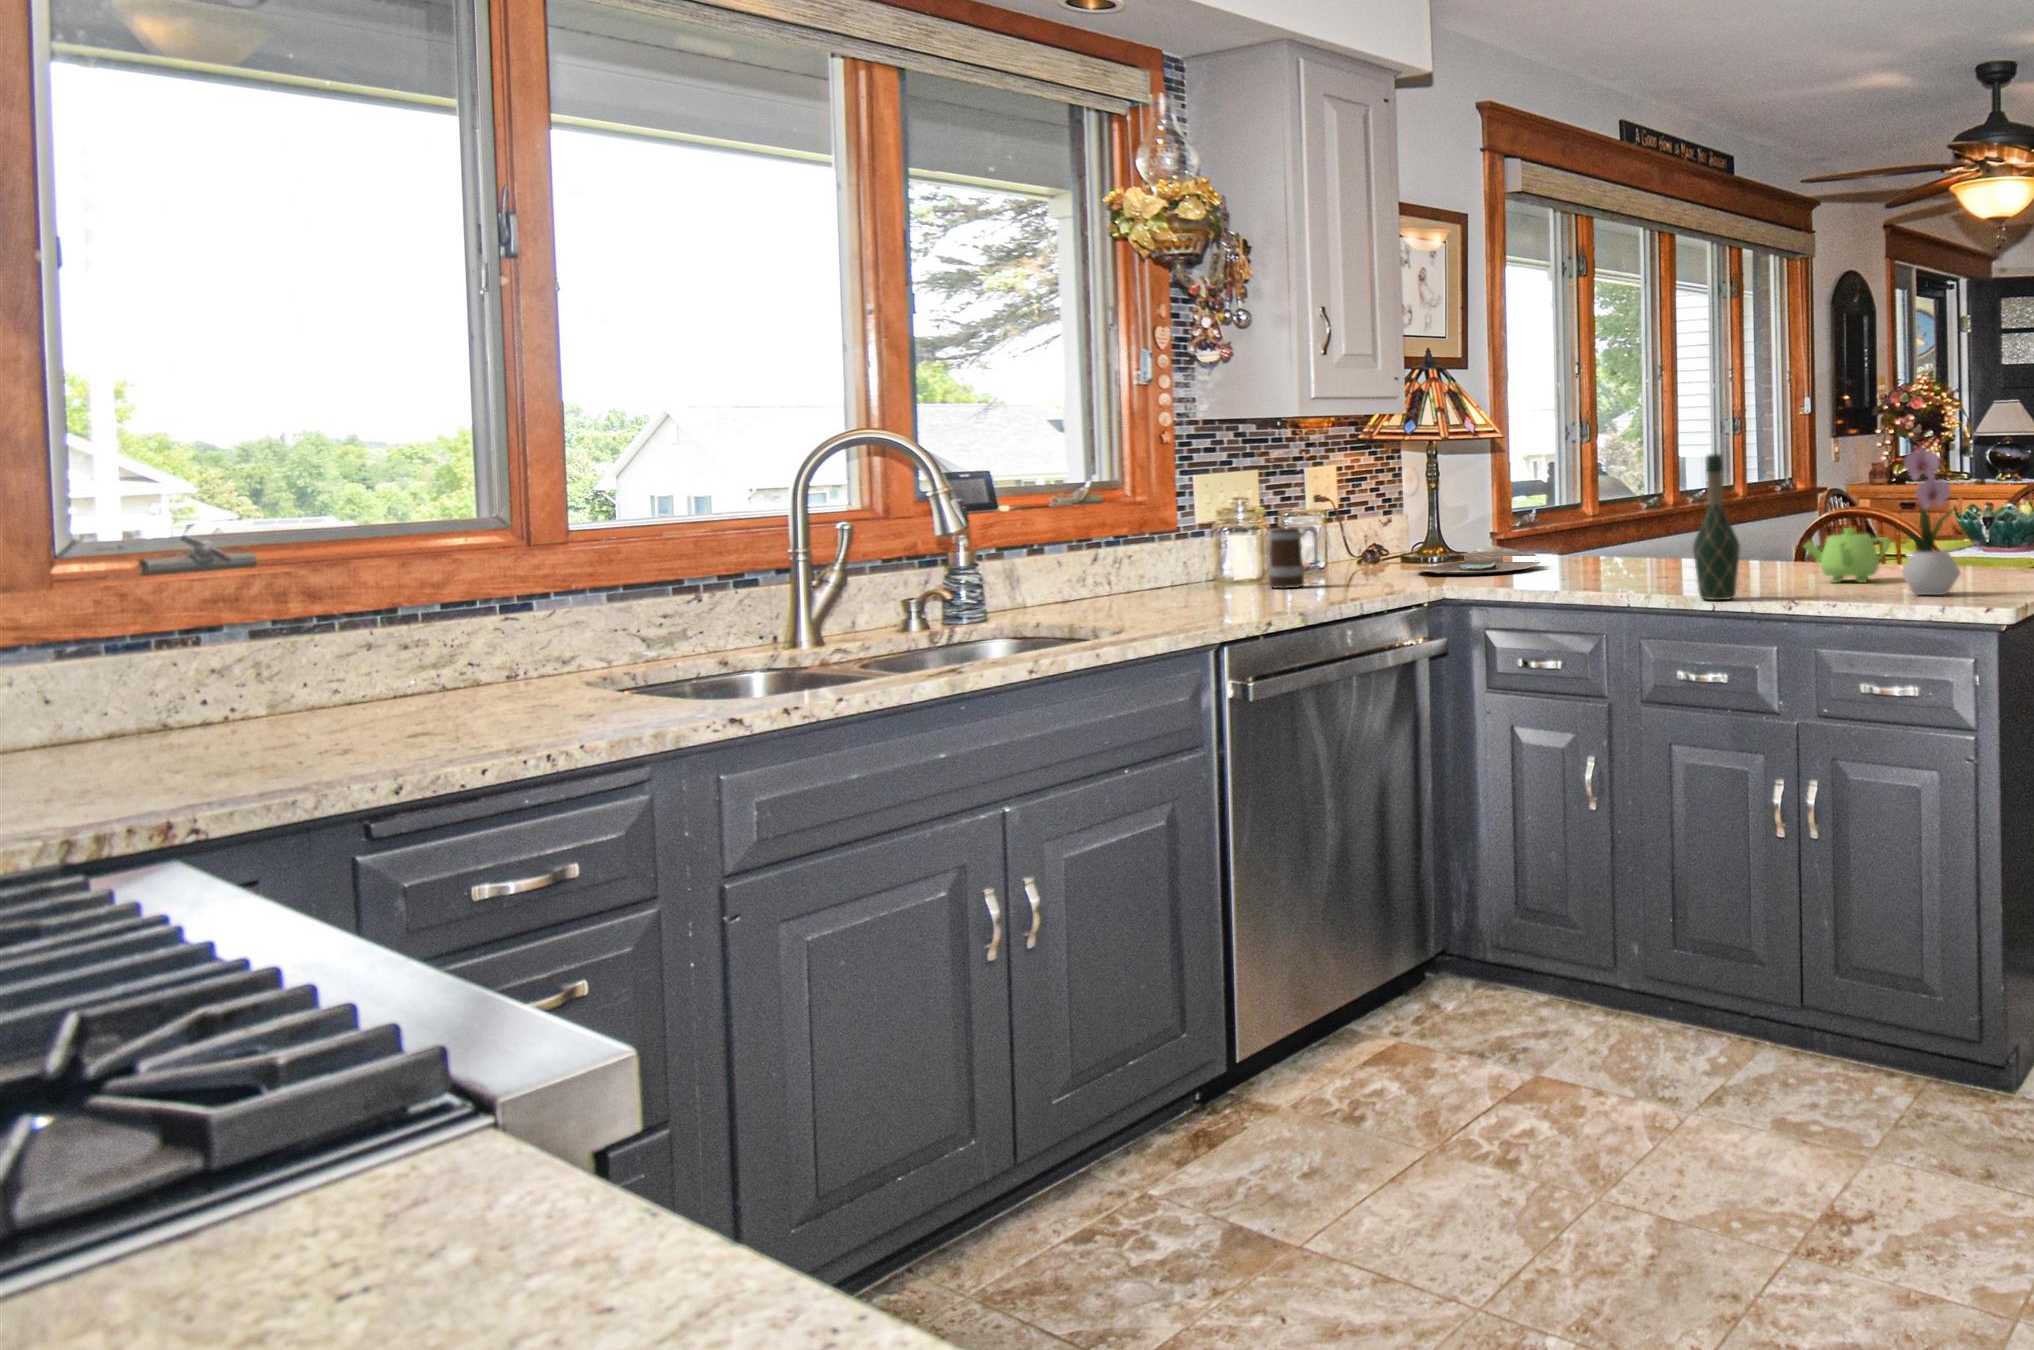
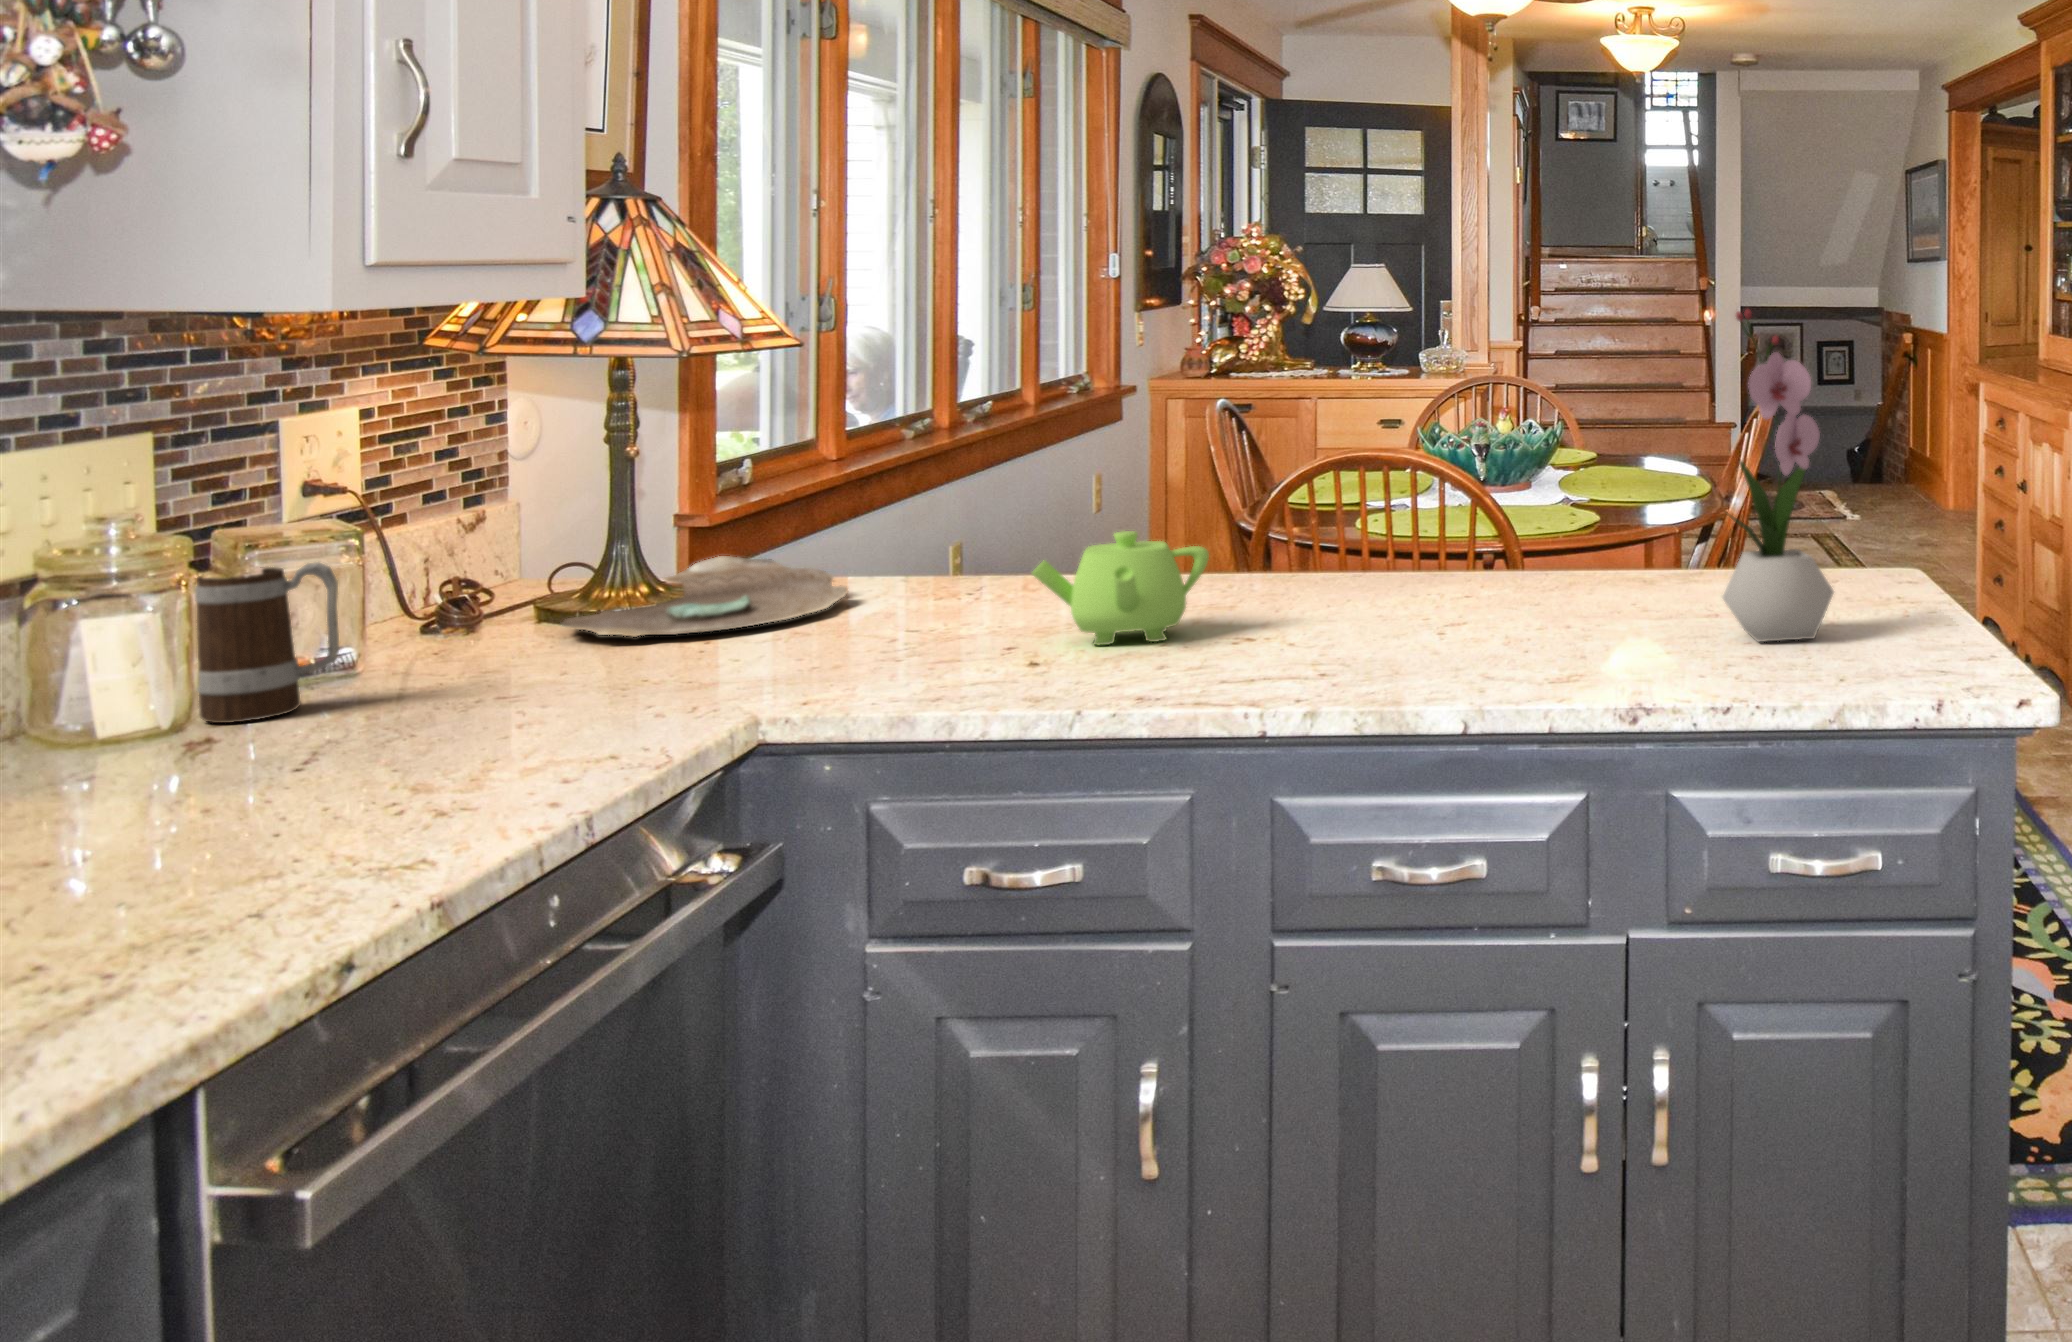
wine bottle: present [1693,454,1740,600] -> none [1337,377,1435,691]
teapot: present [1804,528,1891,583] -> present [1032,531,1209,645]

